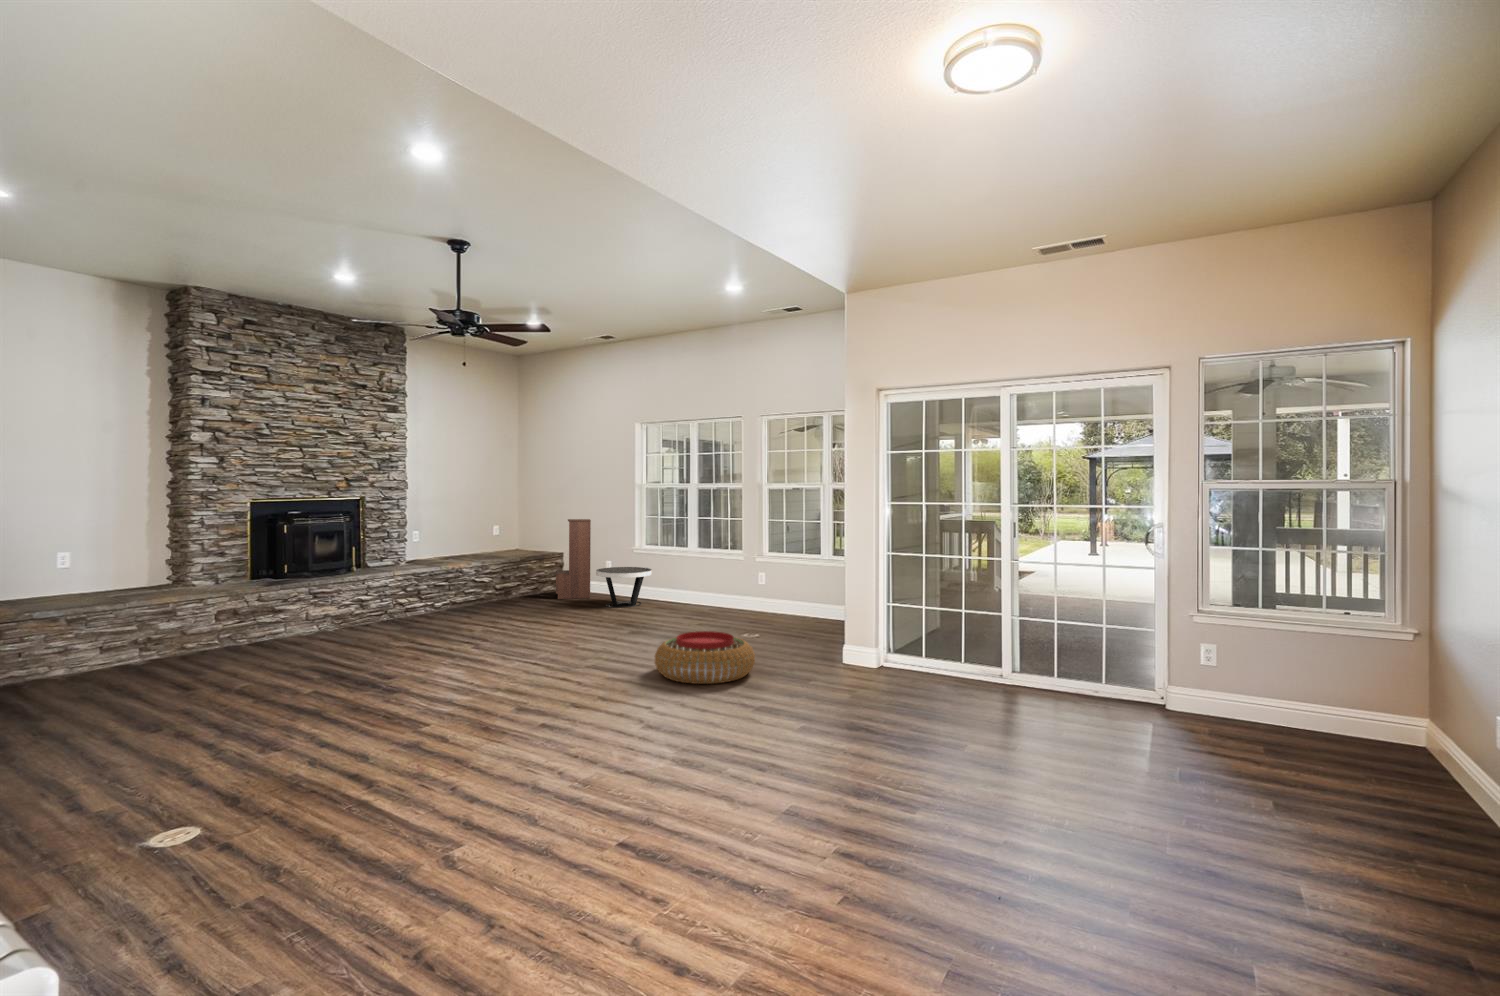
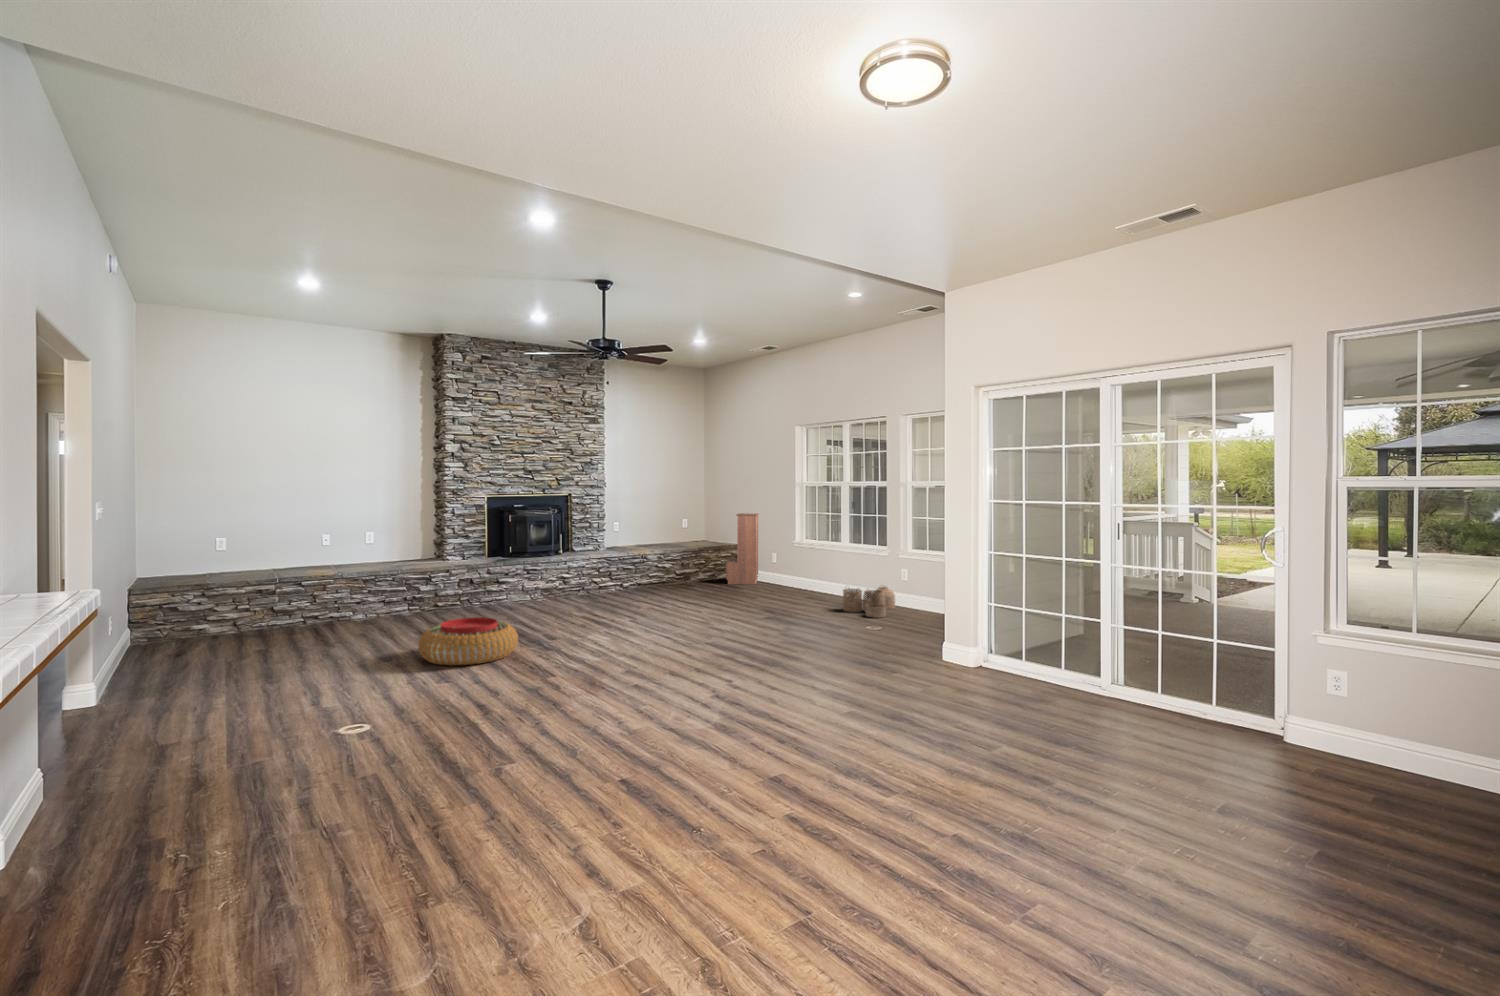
side table: present [596,567,652,608] -> none [756,557,806,594]
woven basket: none [707,592,757,627] -> present [843,587,895,618]
pouf: present [655,631,755,684] -> present [418,617,518,665]

